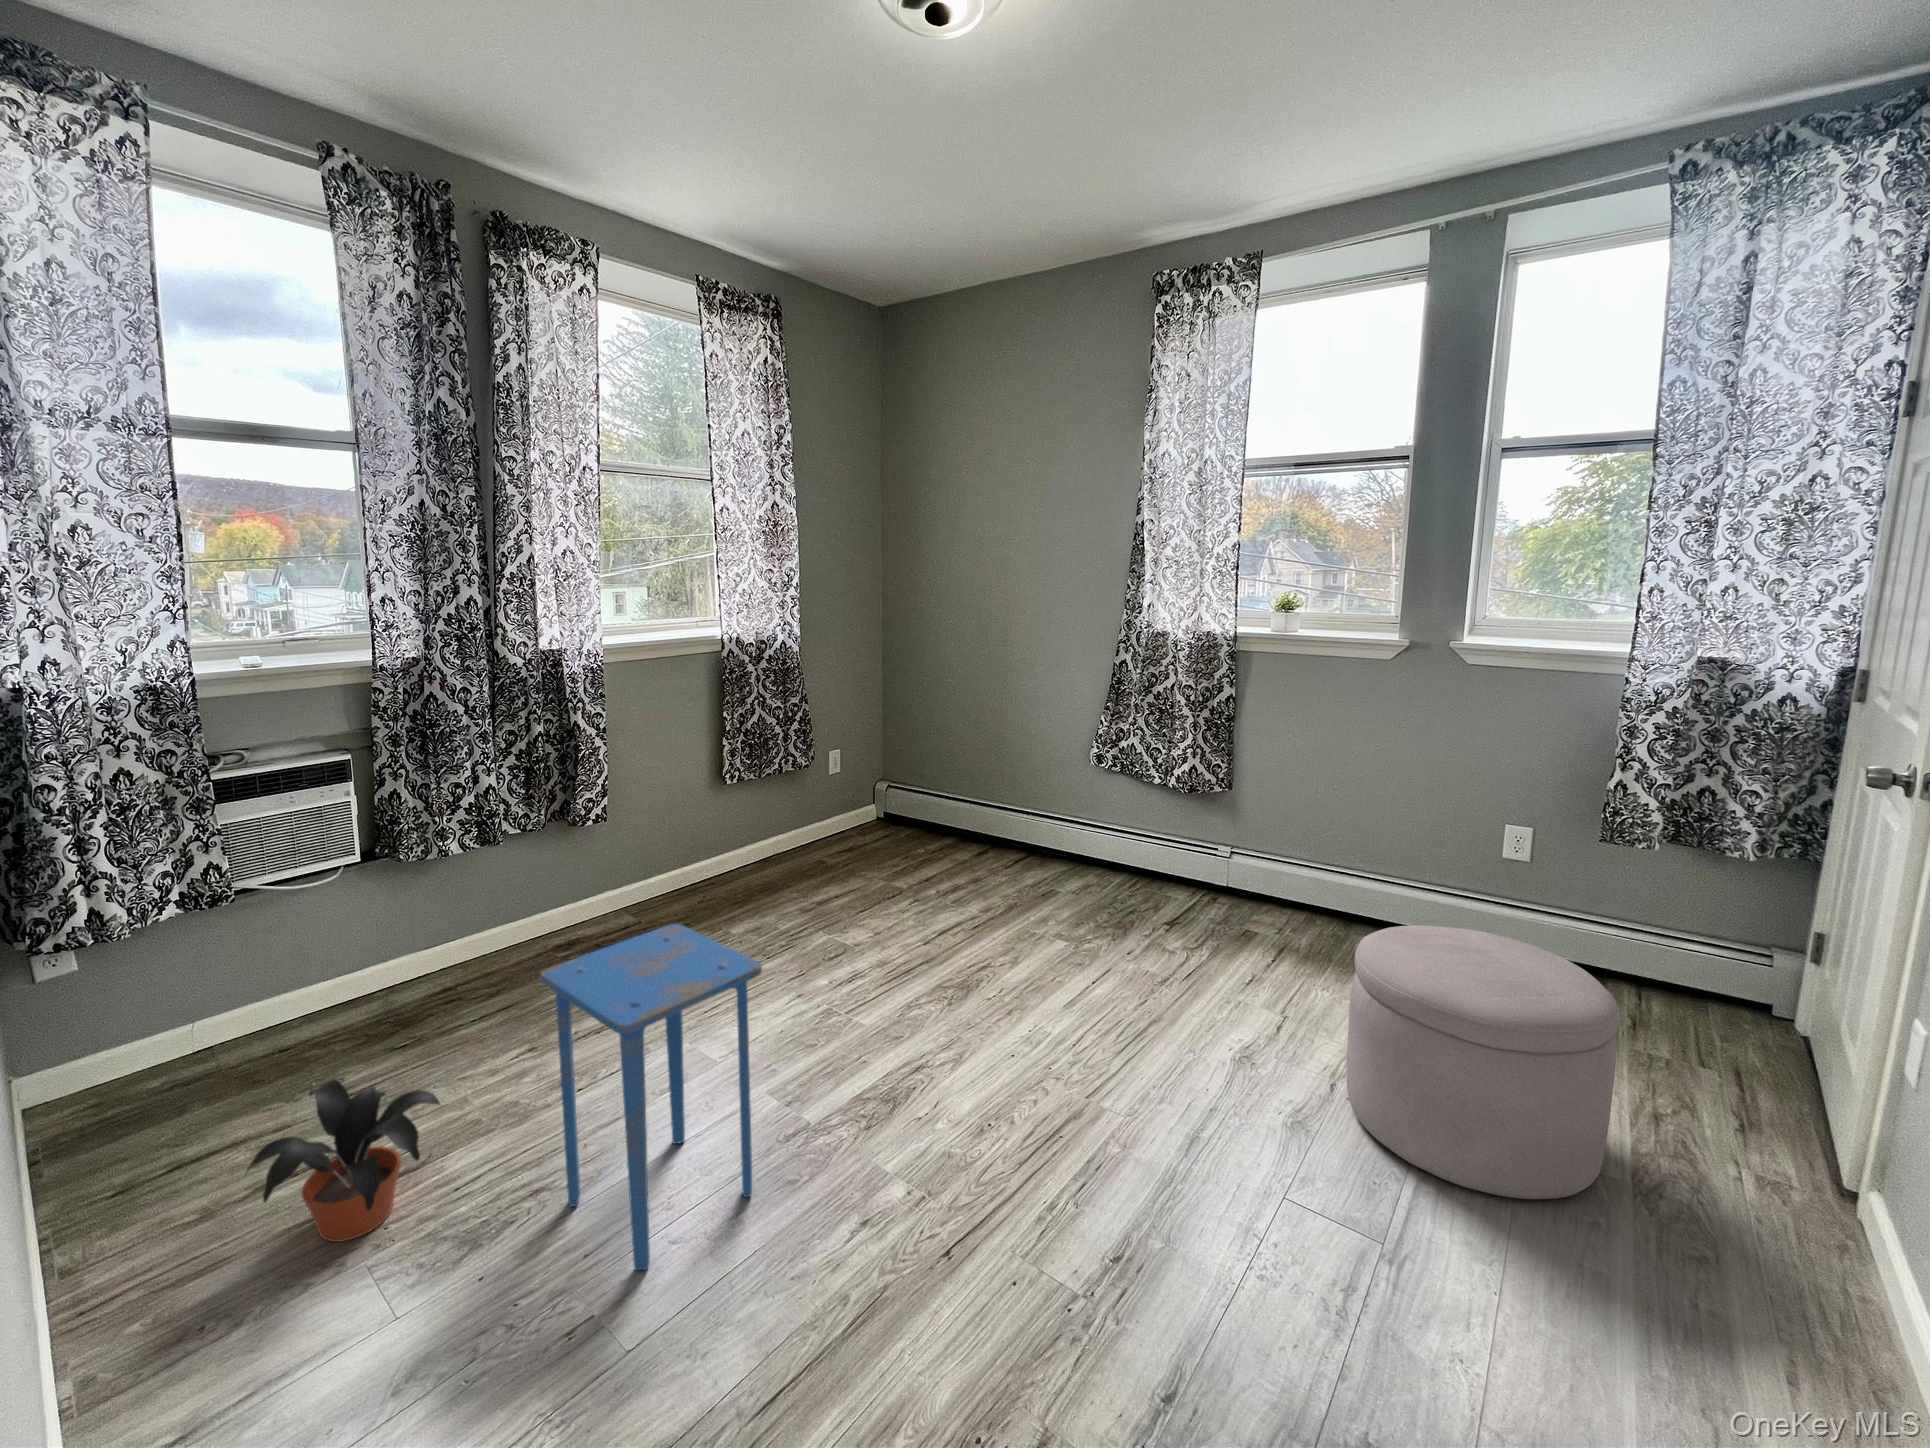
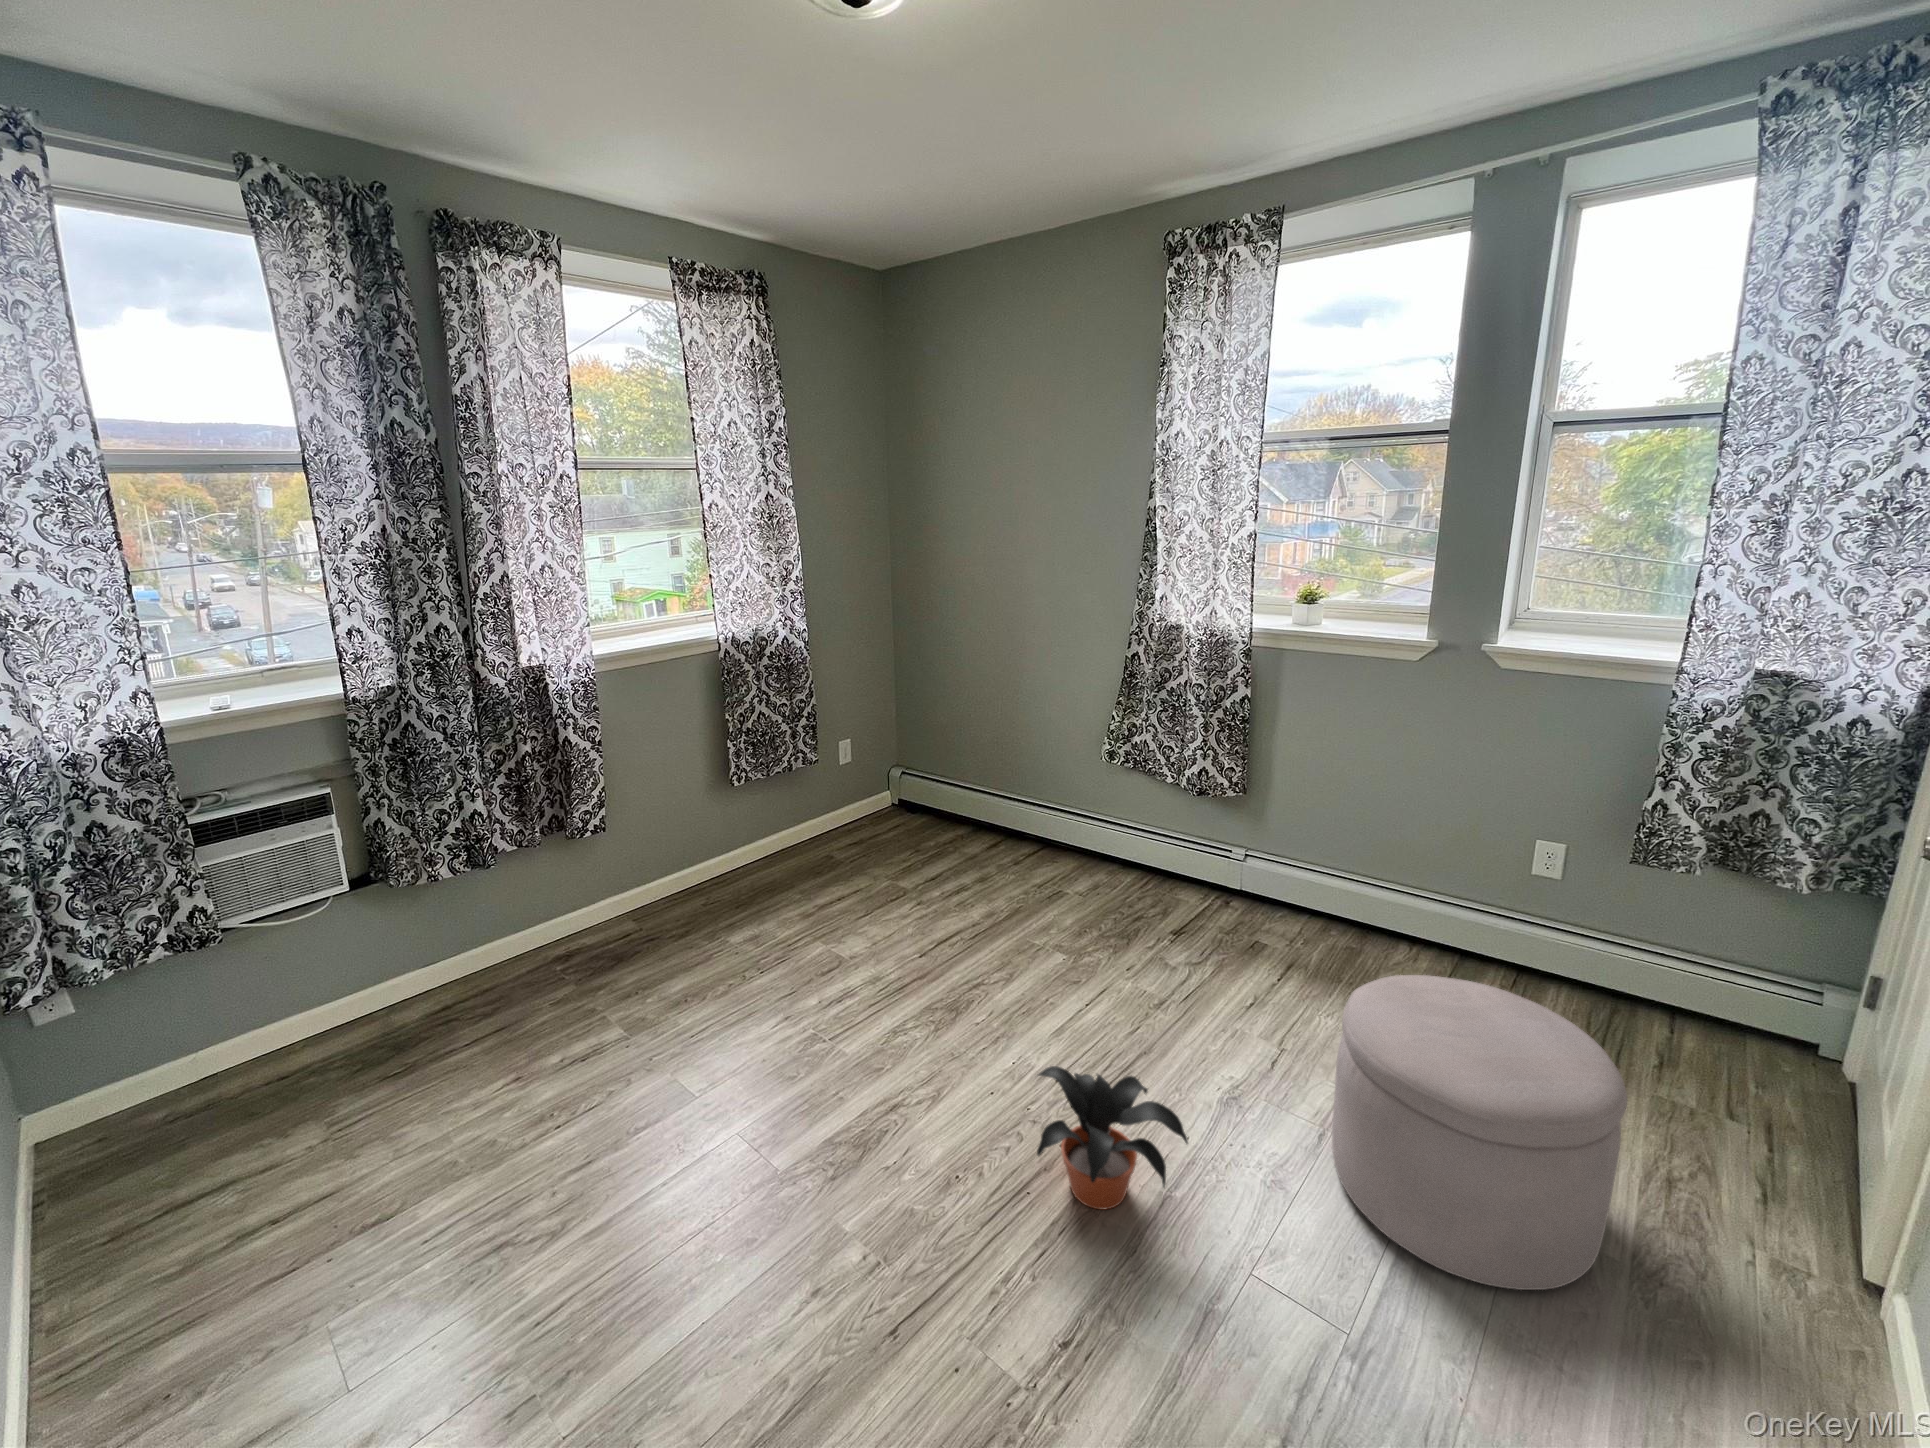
side table: present [540,924,762,1270] -> none [476,985,705,1350]
potted plant: present [247,1080,440,1242] -> present [1037,1066,1188,1210]

